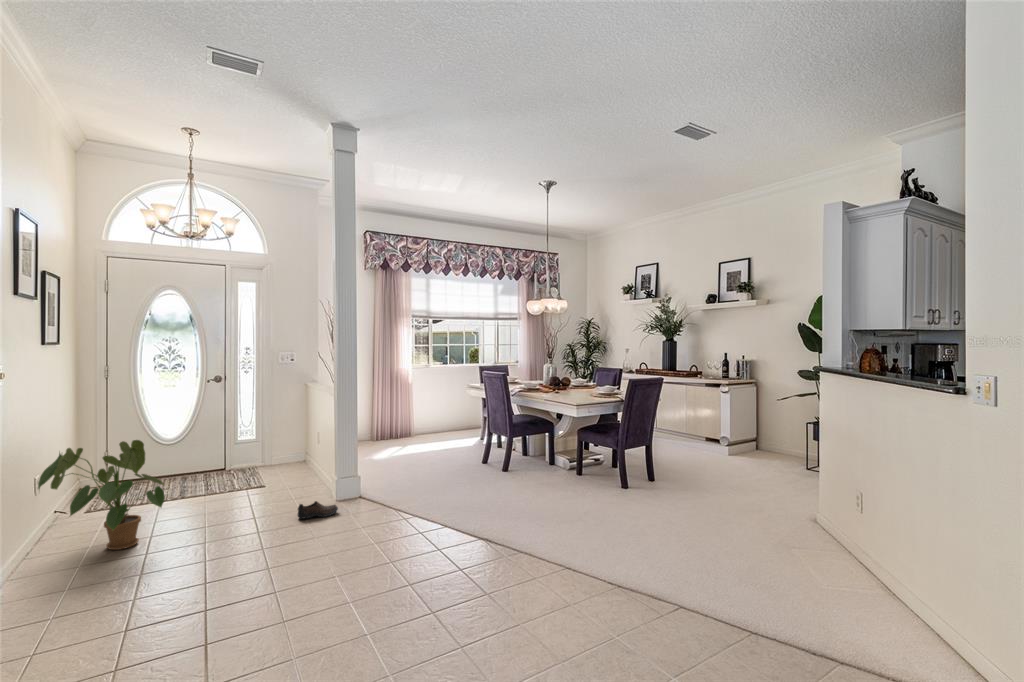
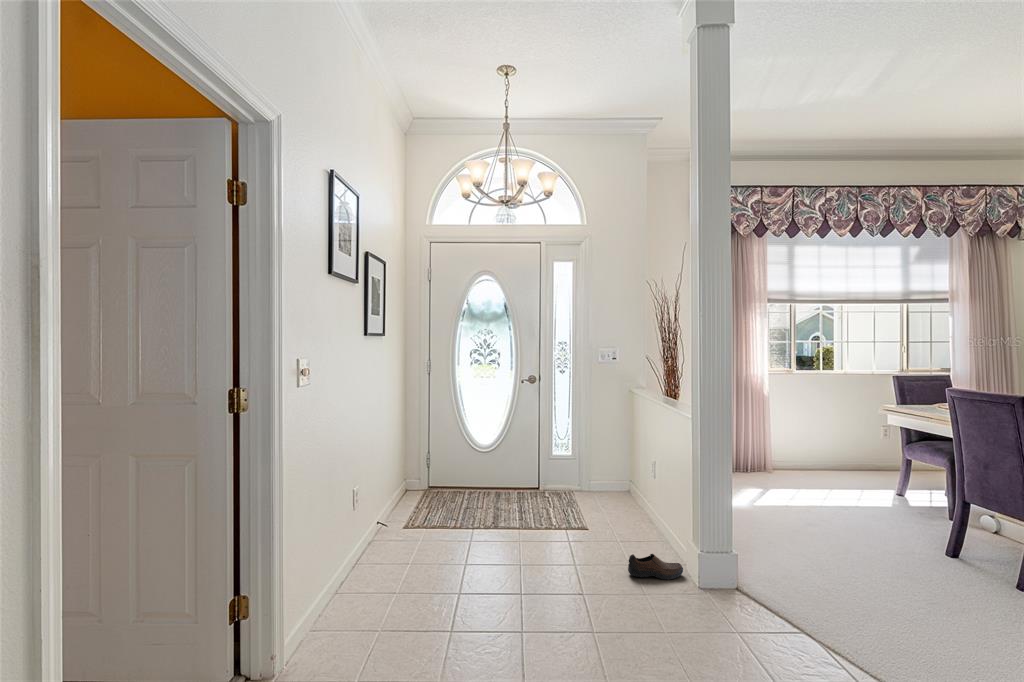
house plant: present [38,440,165,550] -> none [355,446,475,577]

